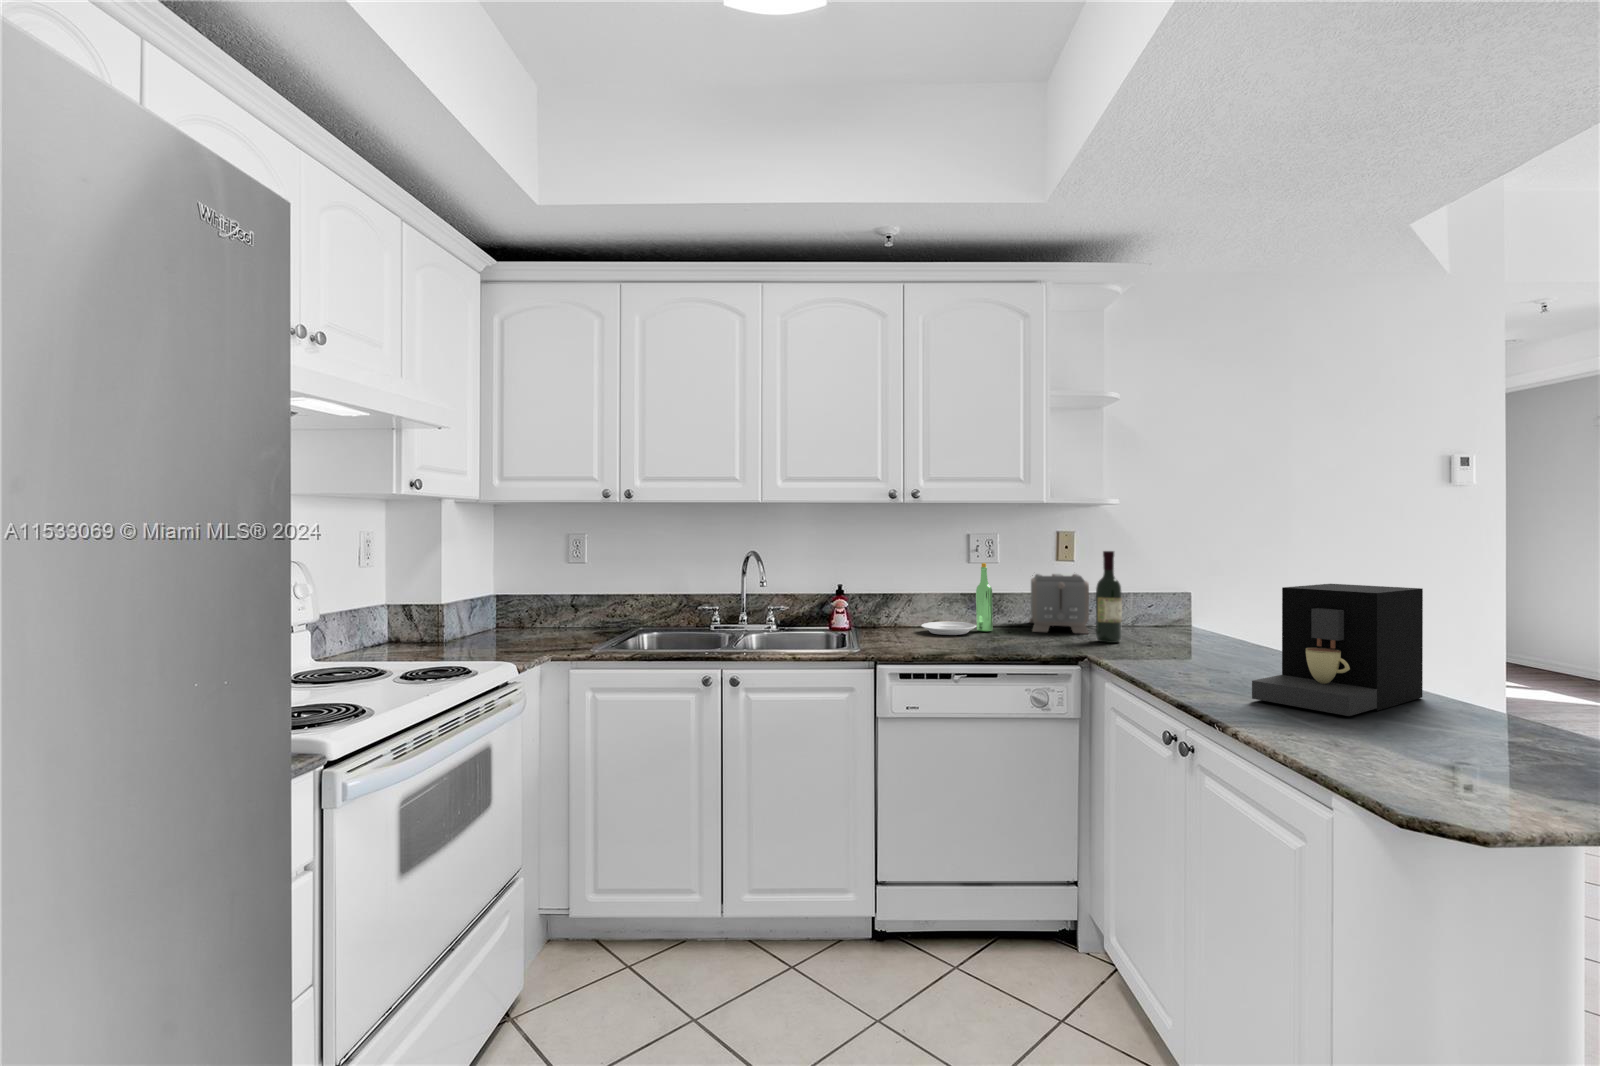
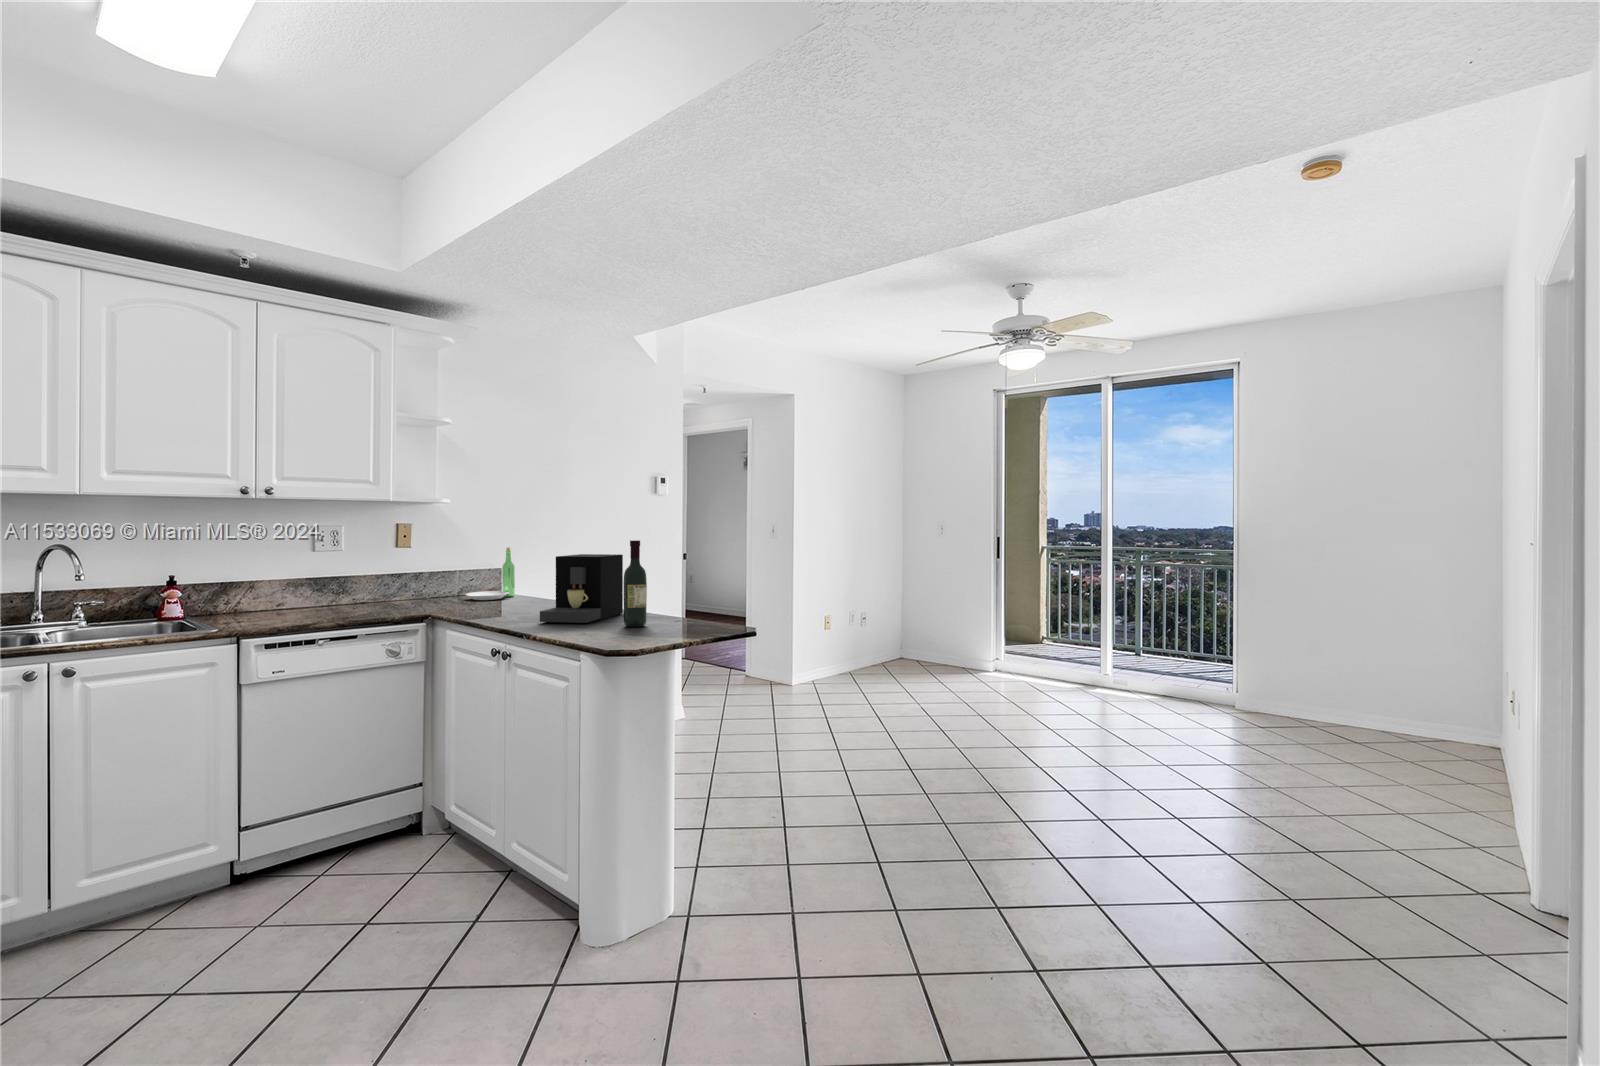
wine bottle: present [1096,551,1122,643] -> present [623,540,647,627]
plate: present [921,563,993,635] -> present [466,548,515,600]
toaster: present [1029,574,1089,634] -> none [370,557,425,606]

